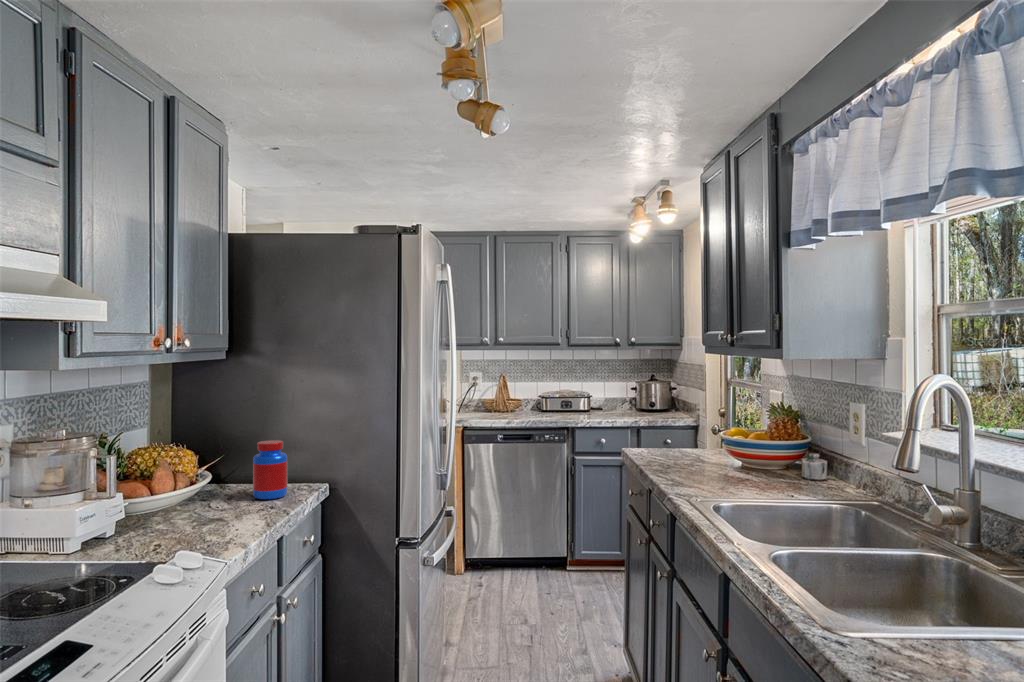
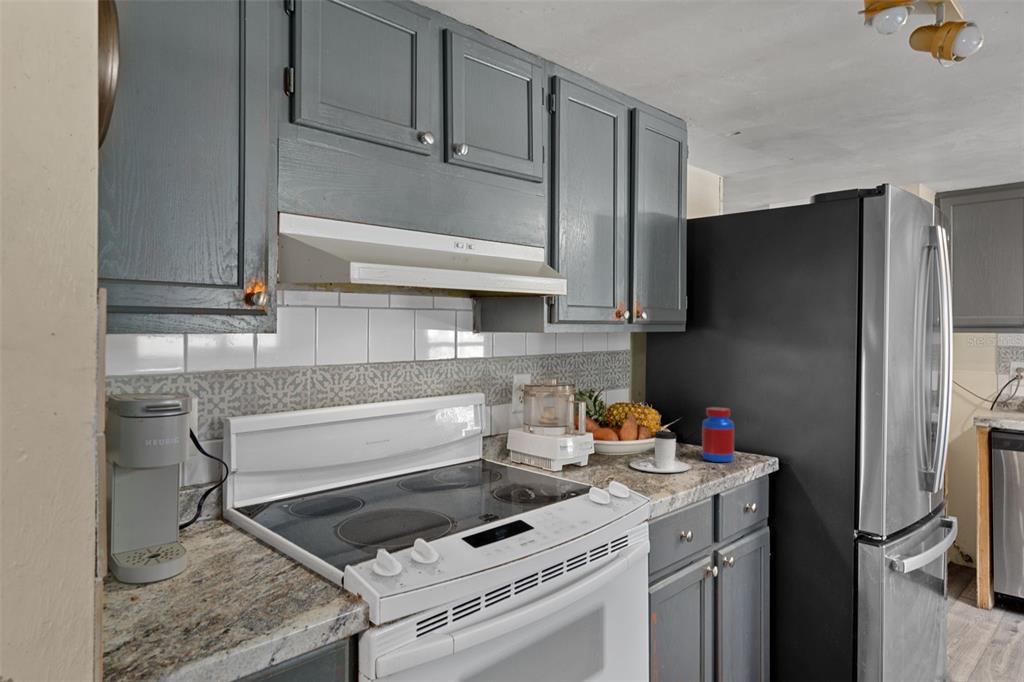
coffee cup: none [173,476,250,527] -> present [630,431,691,473]

